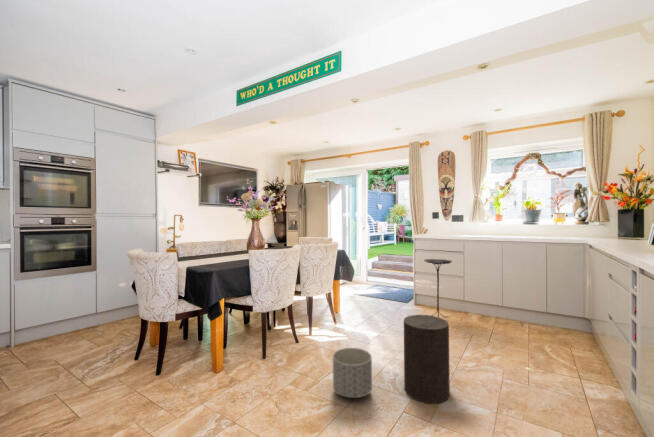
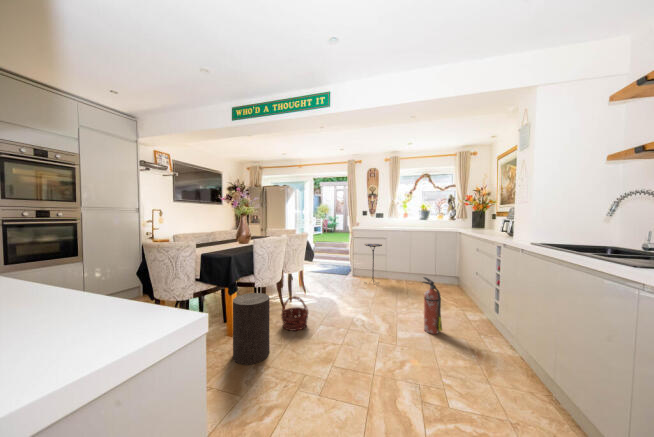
stool: present [404,315,450,403] -> present [233,293,270,365]
fire extinguisher: none [488,318,521,416] -> present [423,277,442,334]
basket: none [278,329,317,377] -> present [281,296,309,331]
planter: present [333,348,372,398] -> none [328,305,354,337]

